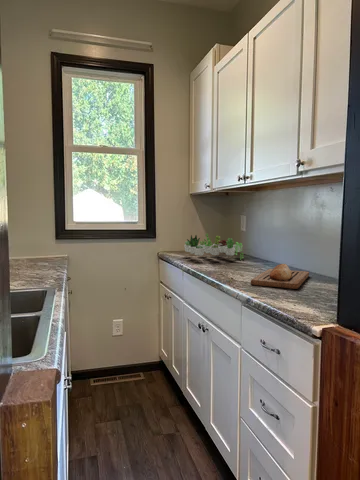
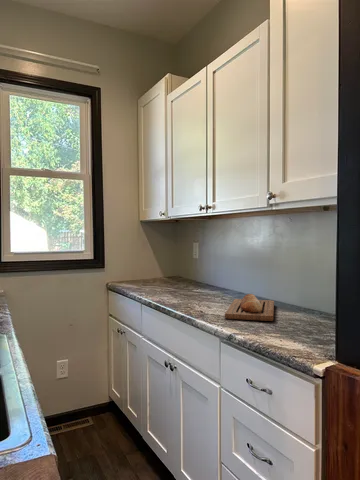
succulent plant: present [184,234,244,259] -> none [139,261,201,289]

